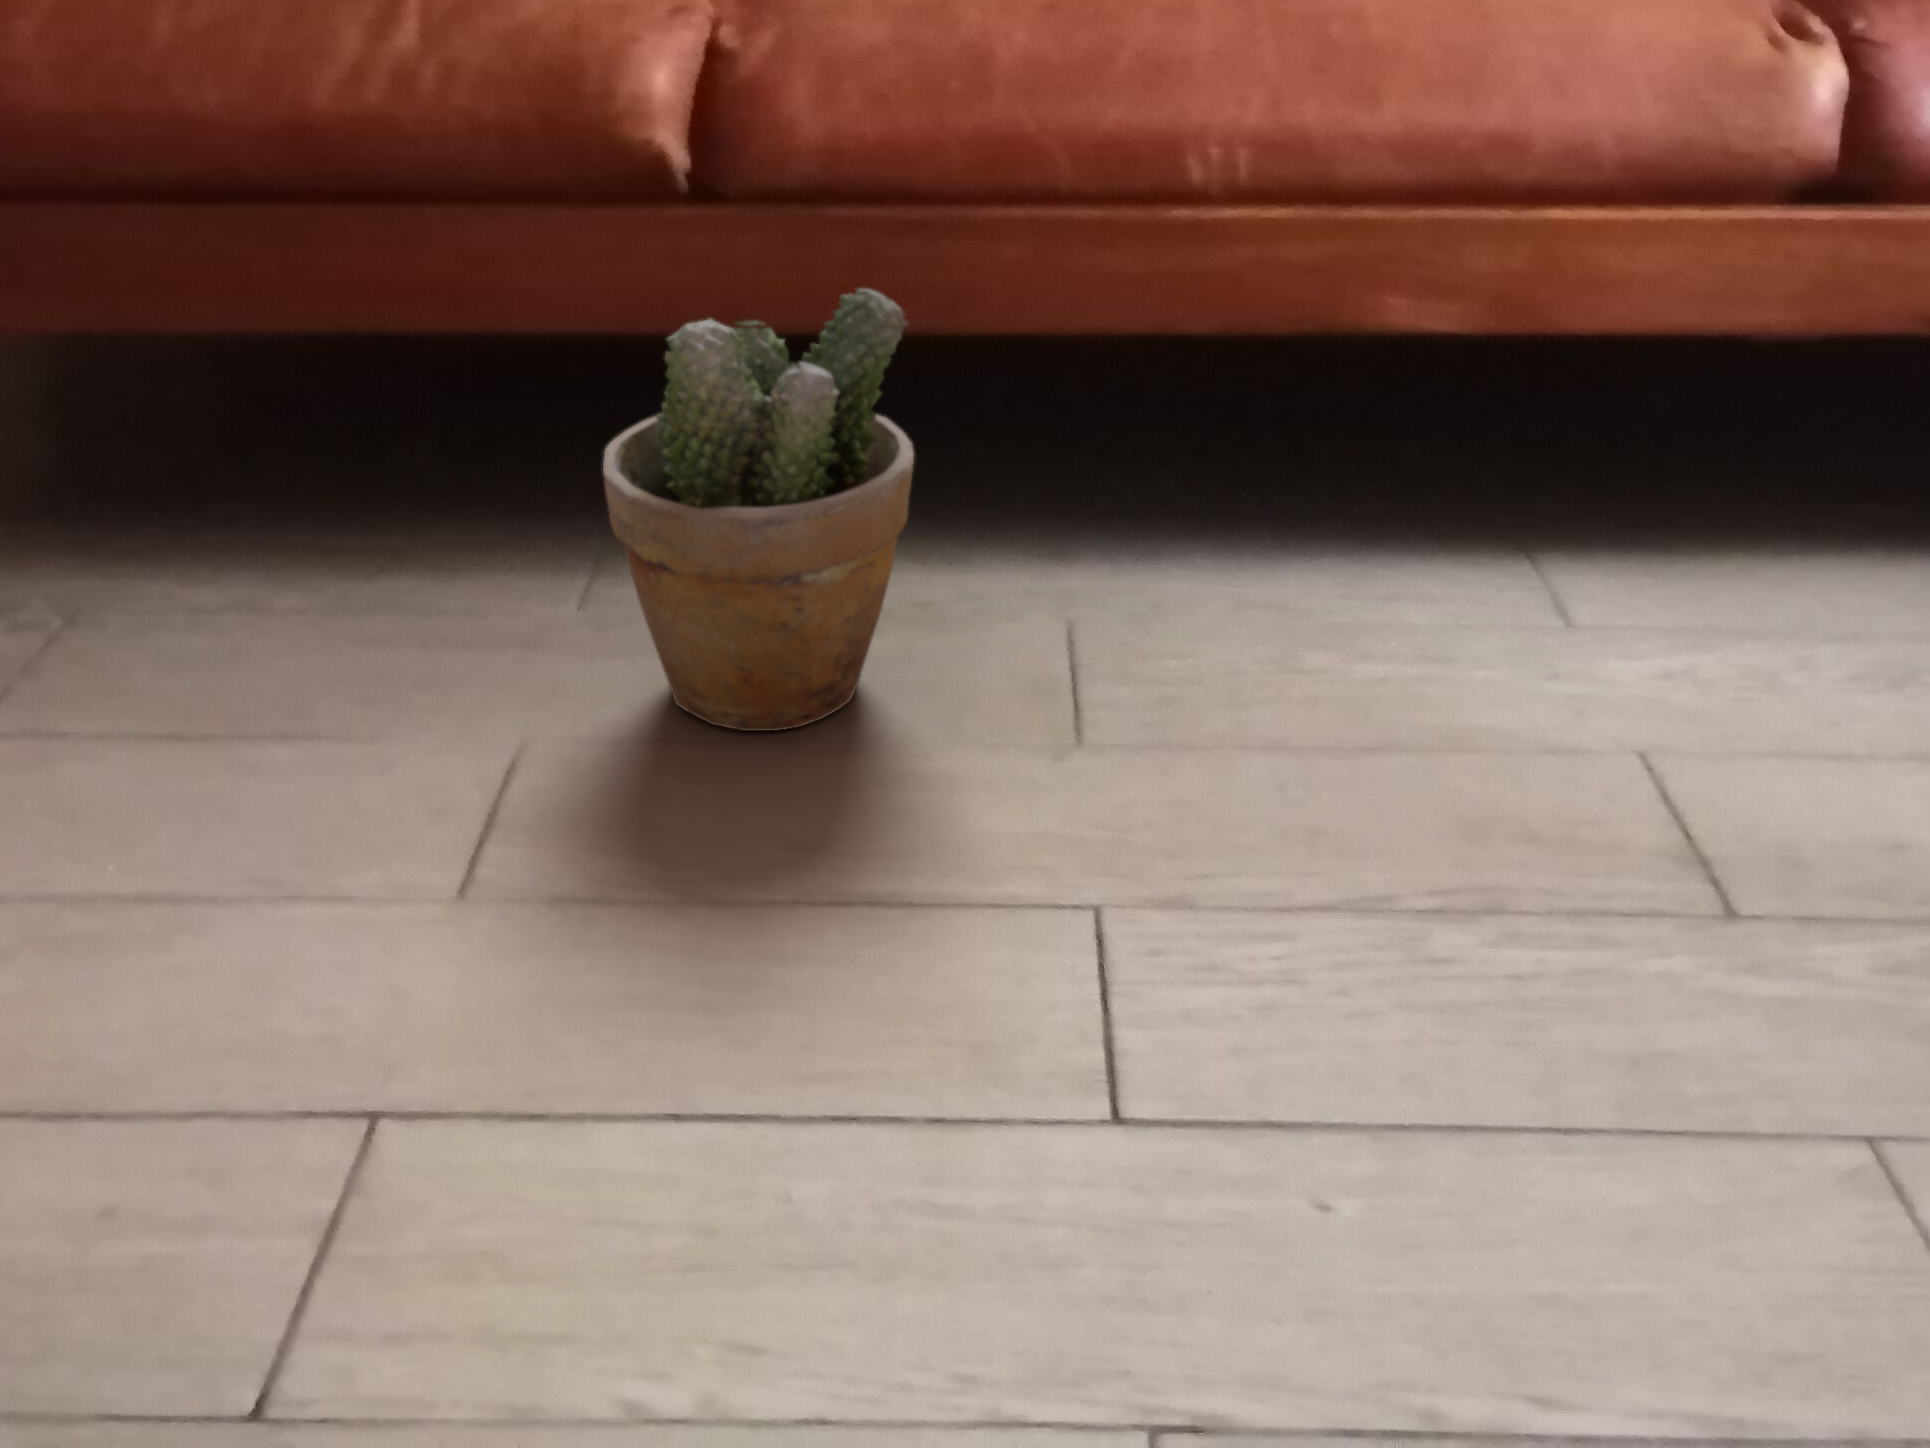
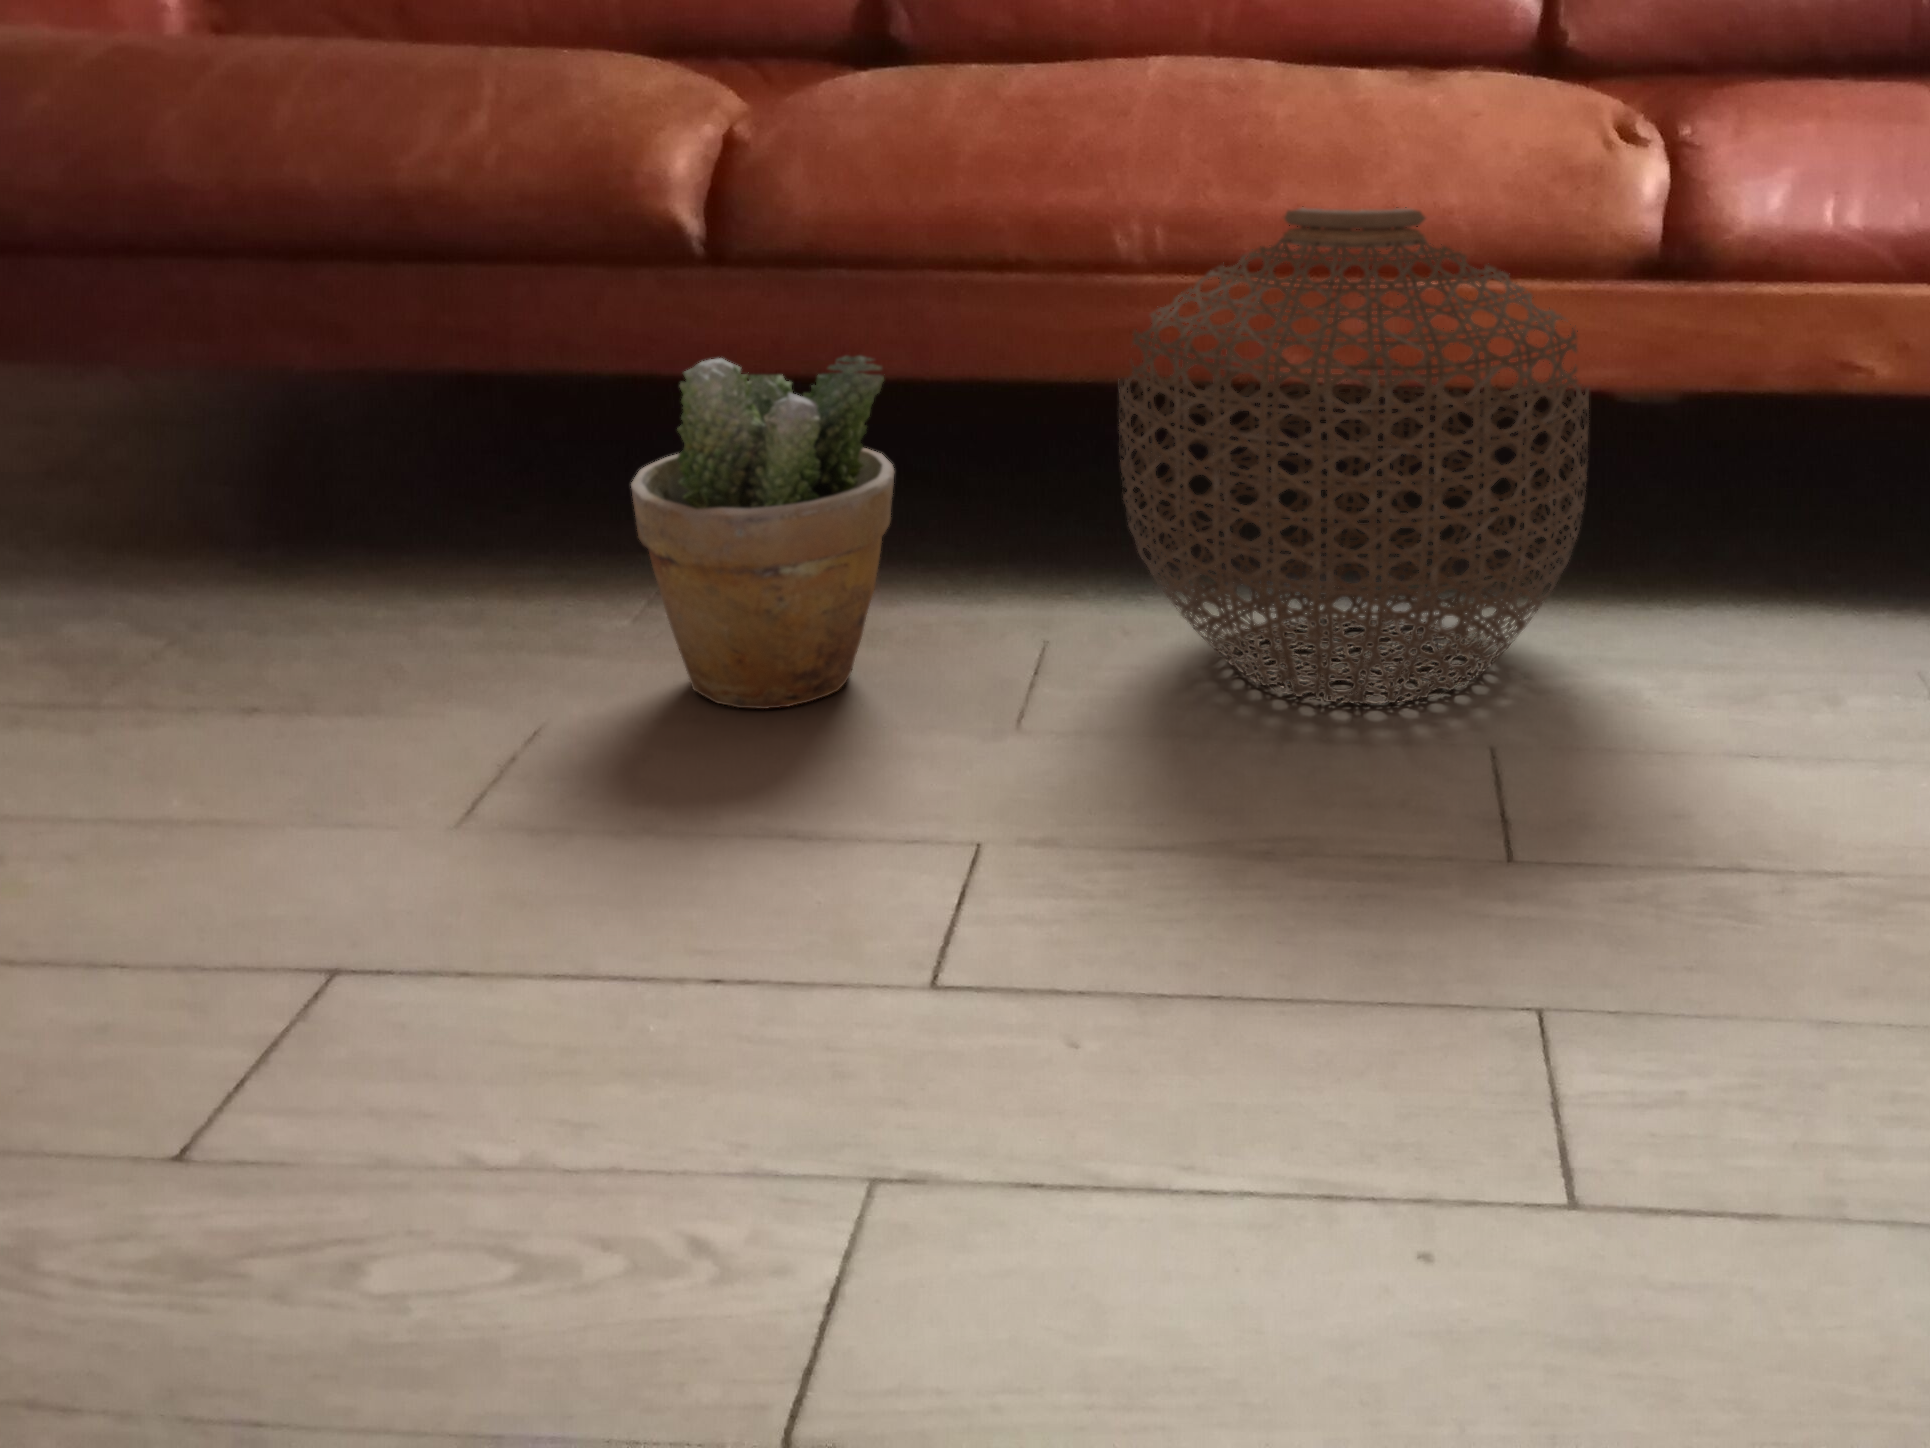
woven basket: none [1168,67,1741,701] -> present [1118,207,1589,704]

